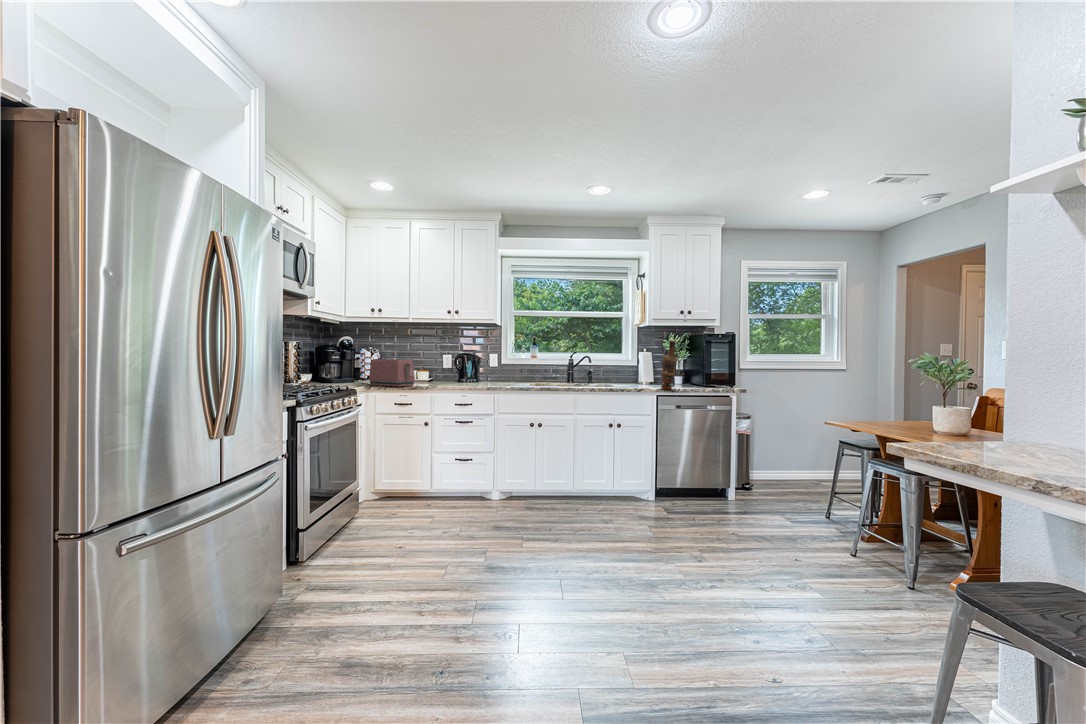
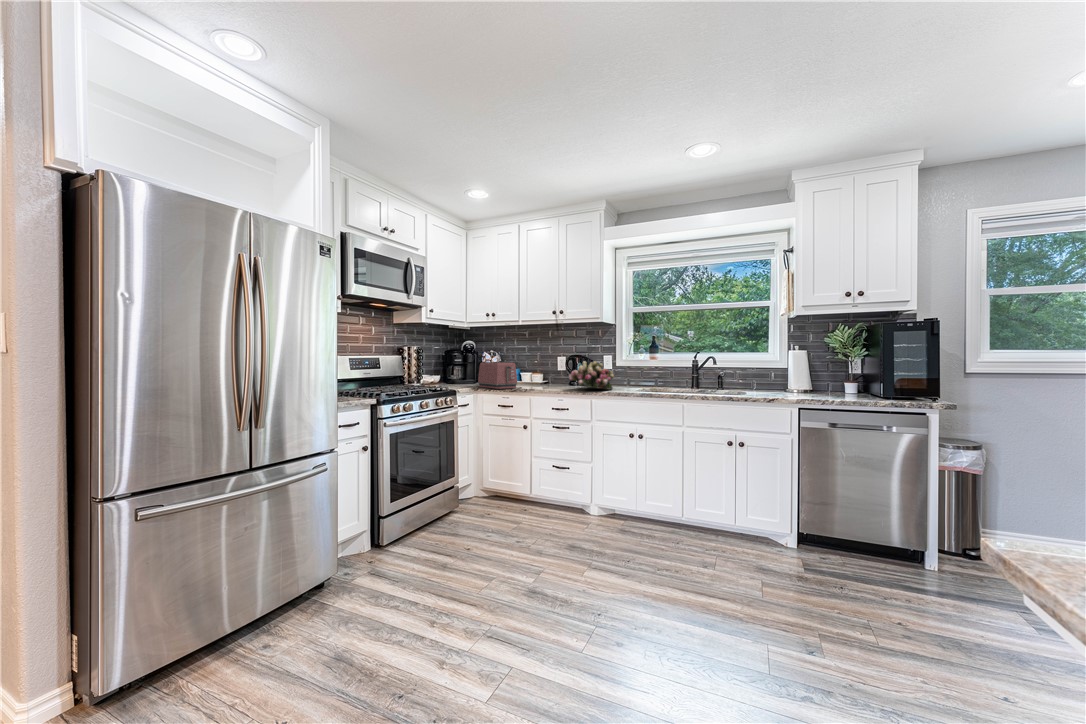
vase: present [661,341,678,390] -> none [807,334,831,401]
flower arrangement: none [469,359,510,385] -> present [569,361,614,390]

